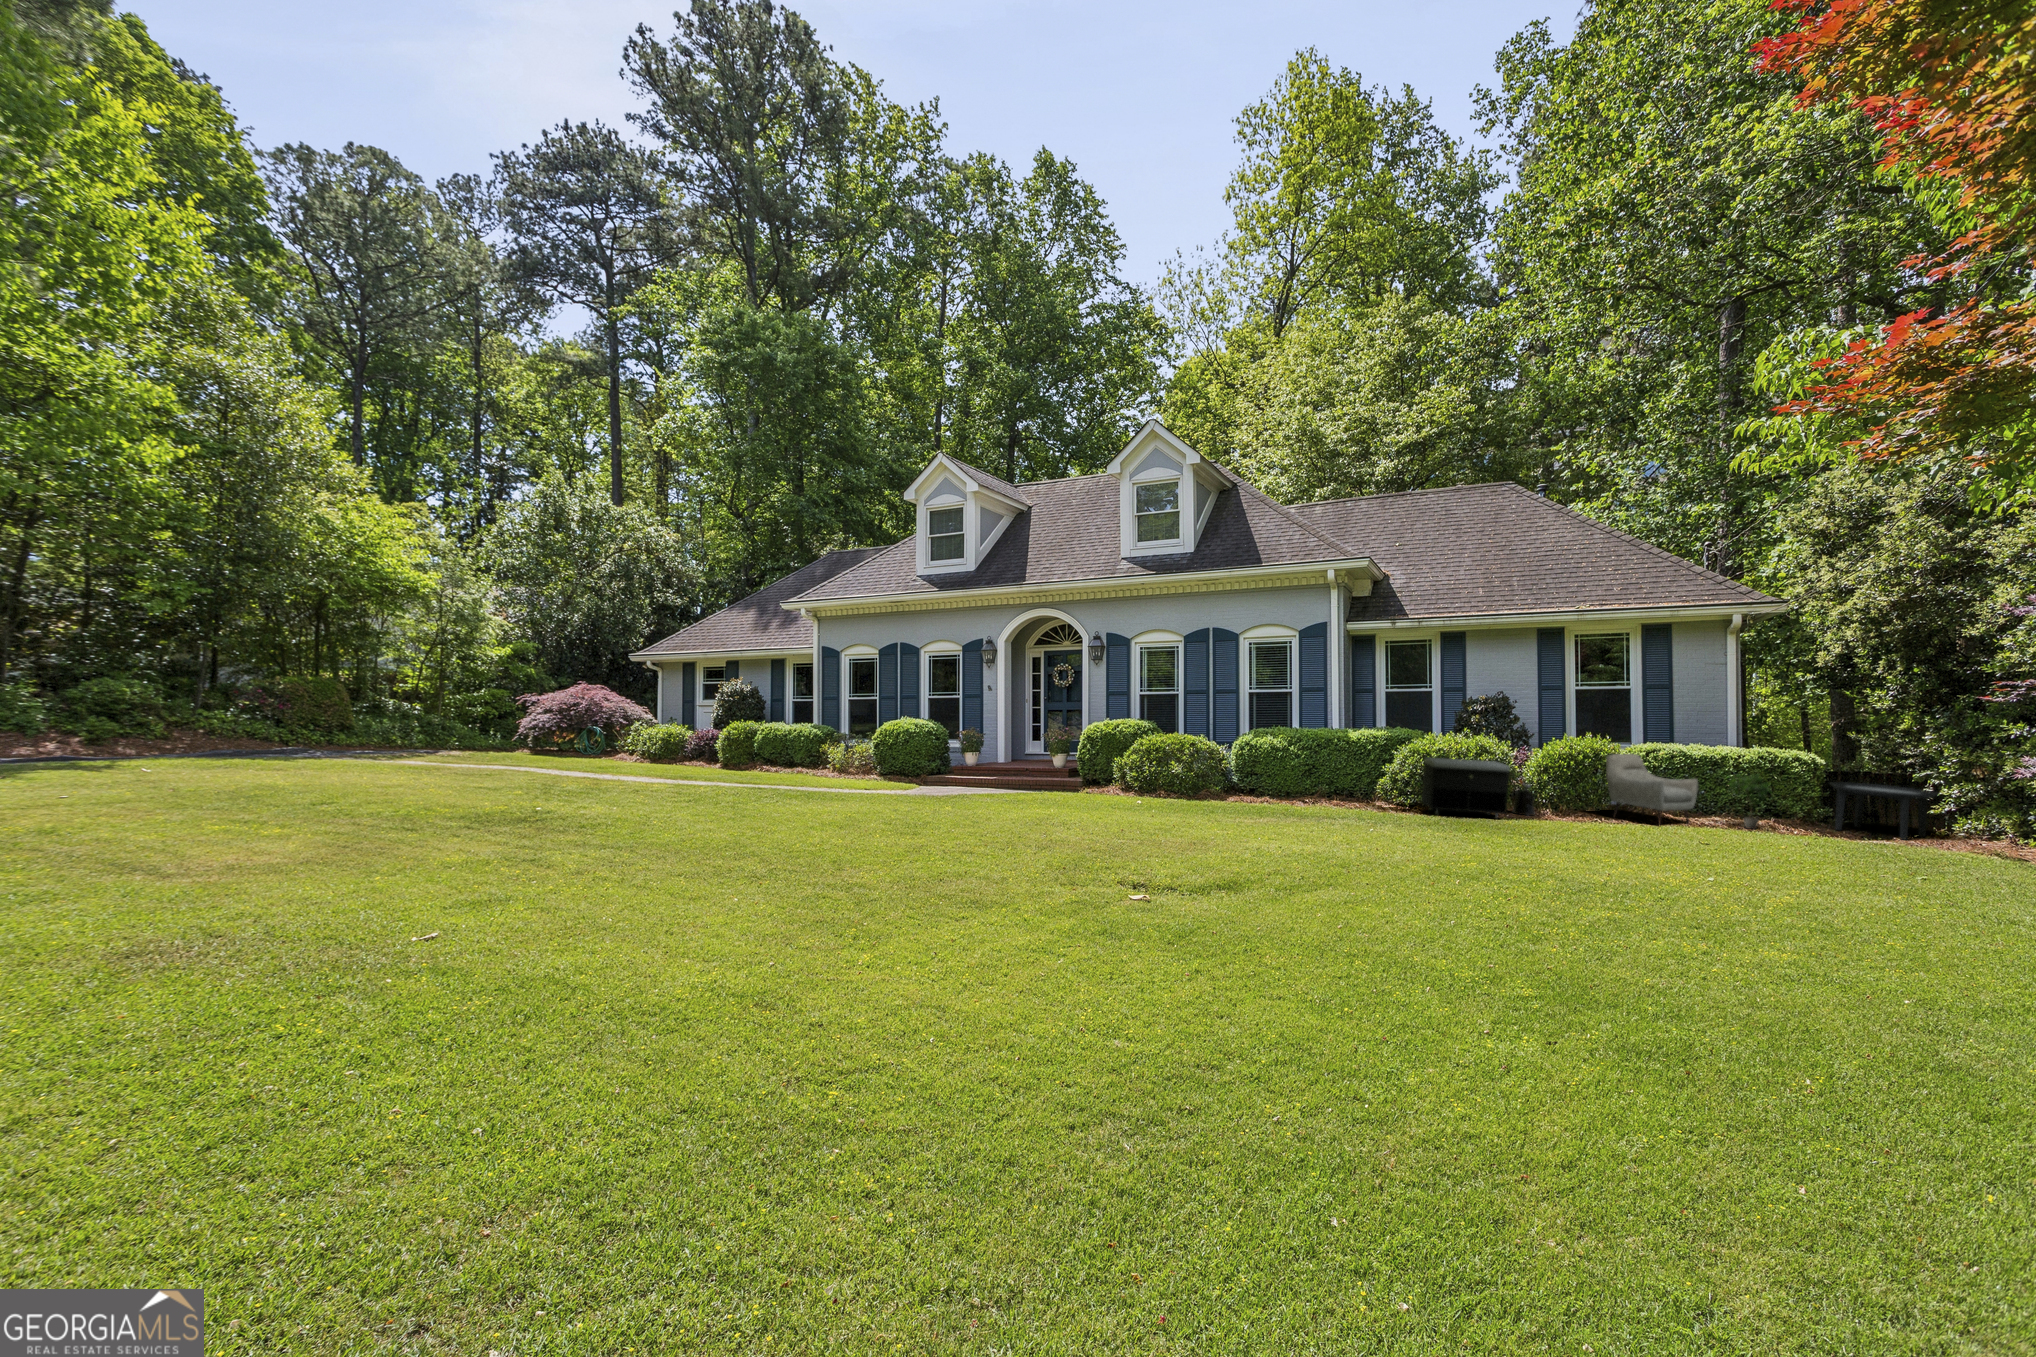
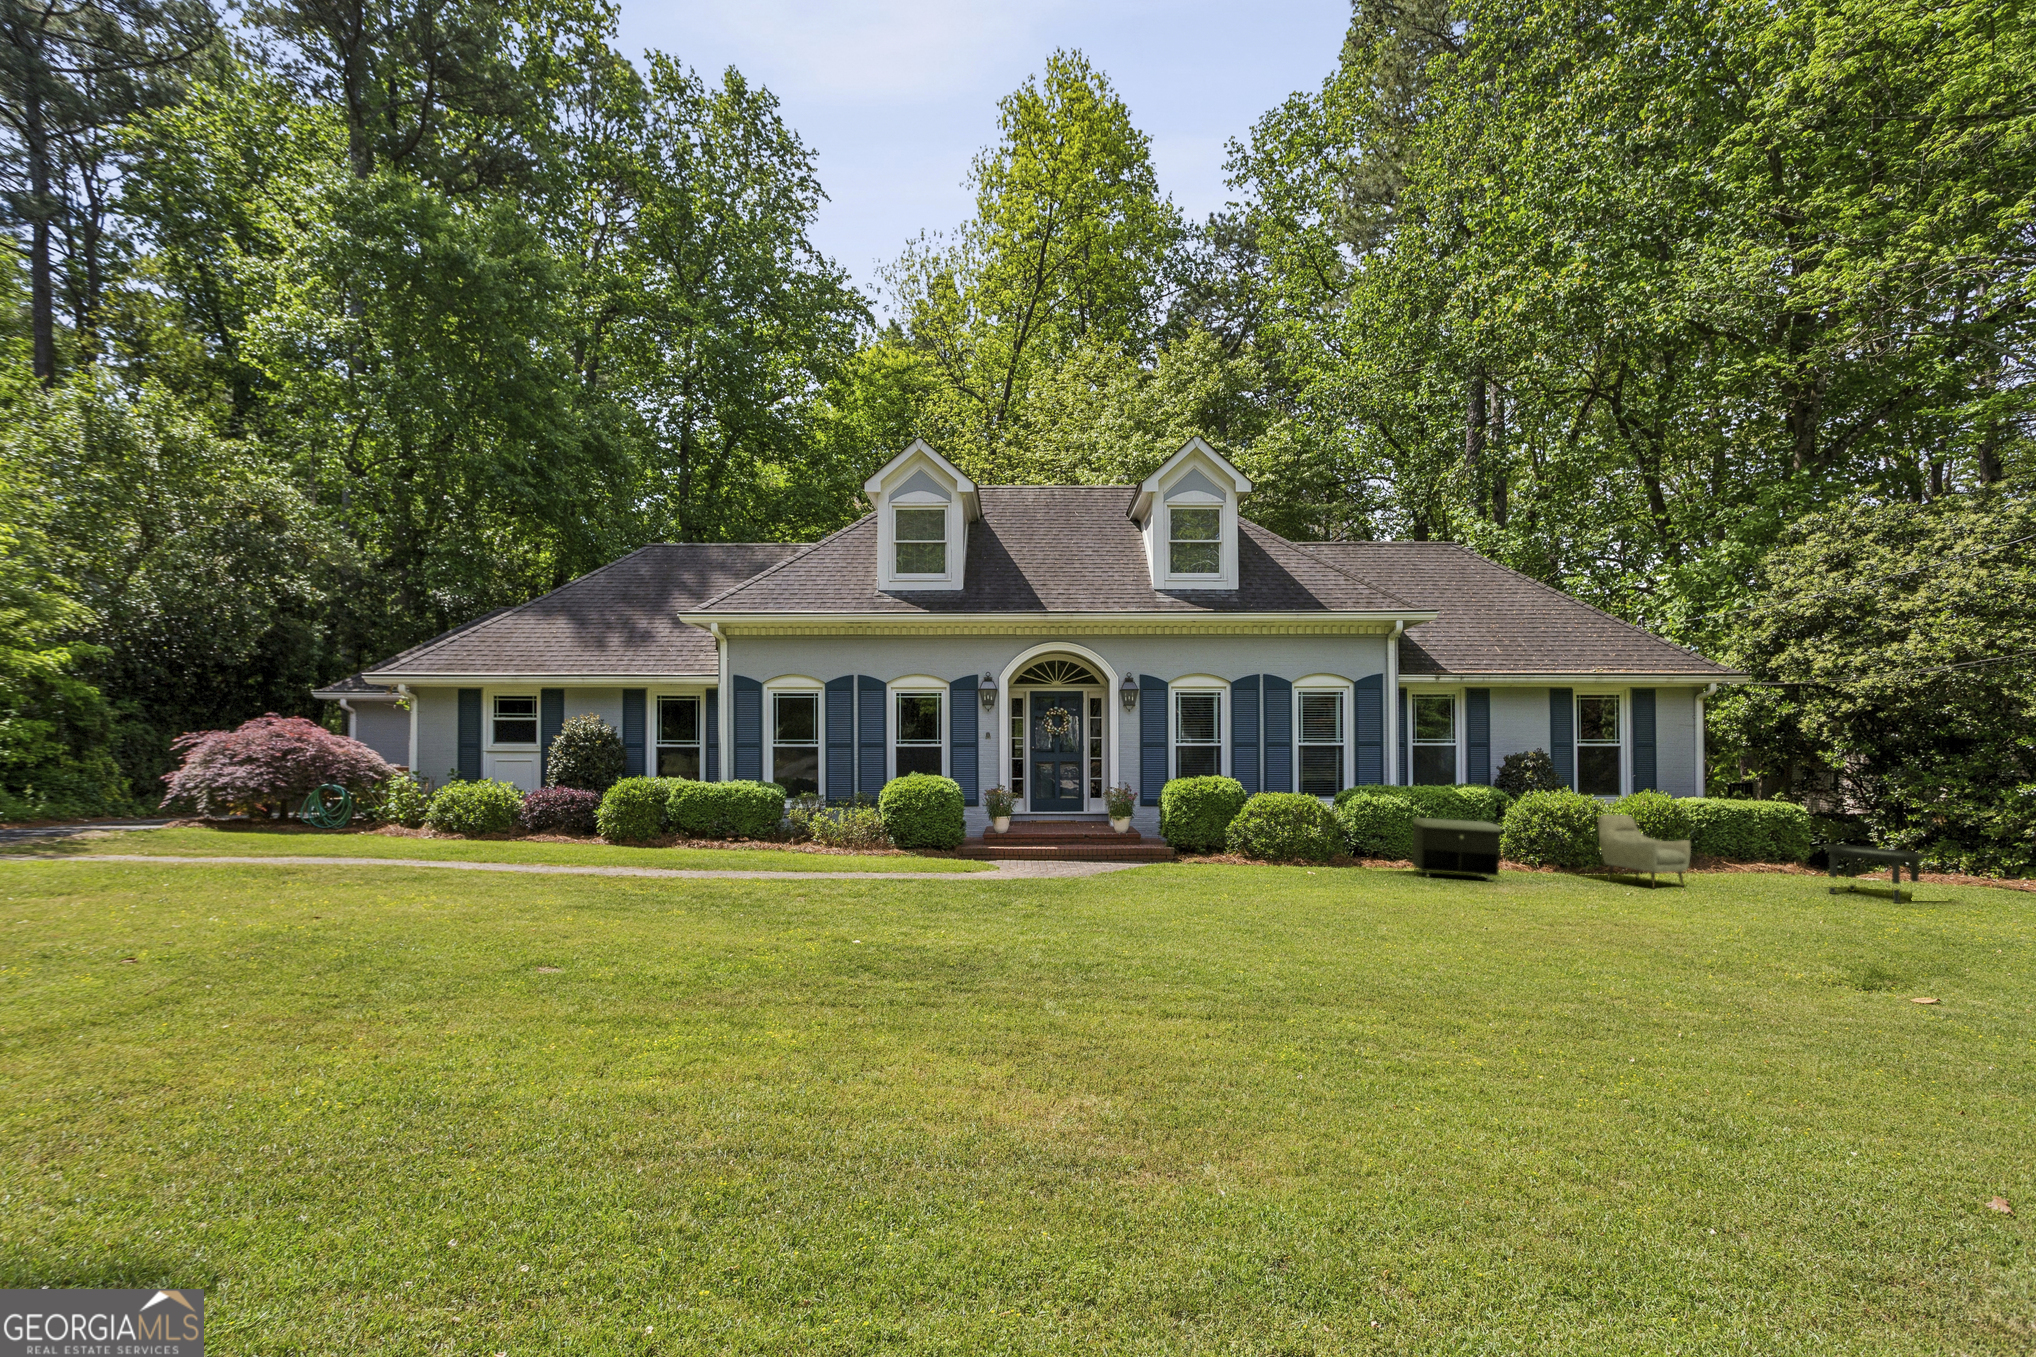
potted plant: present [1728,774,1770,829] -> none [1718,835,1764,893]
watering can: present [1513,781,1535,815] -> none [1505,841,1528,878]

